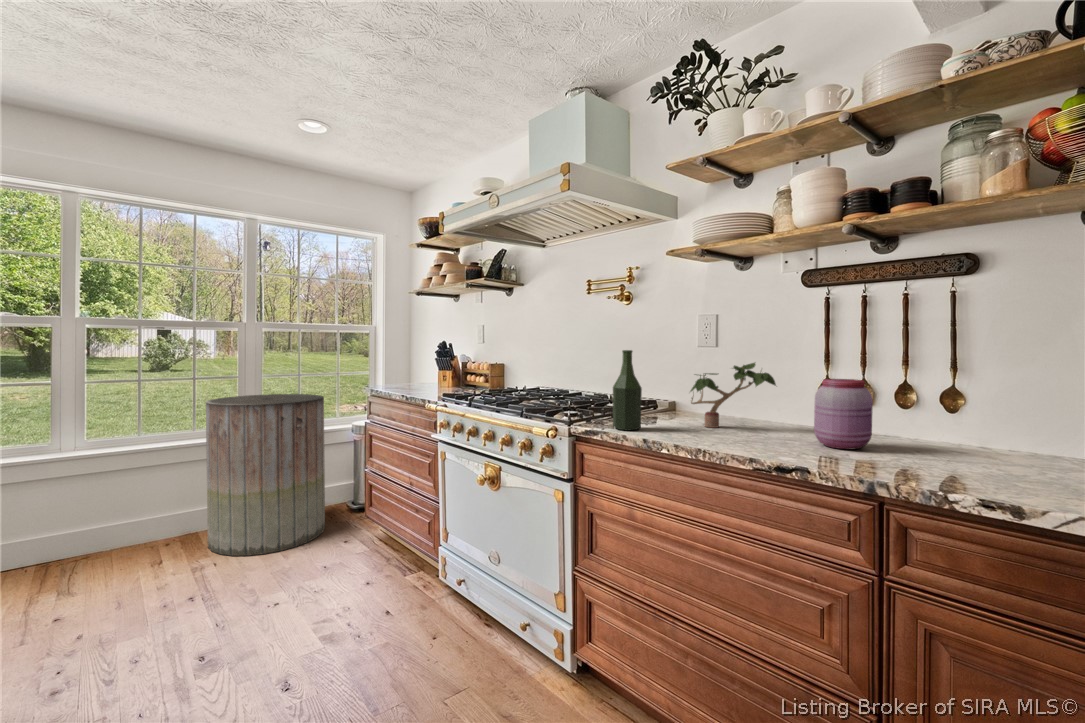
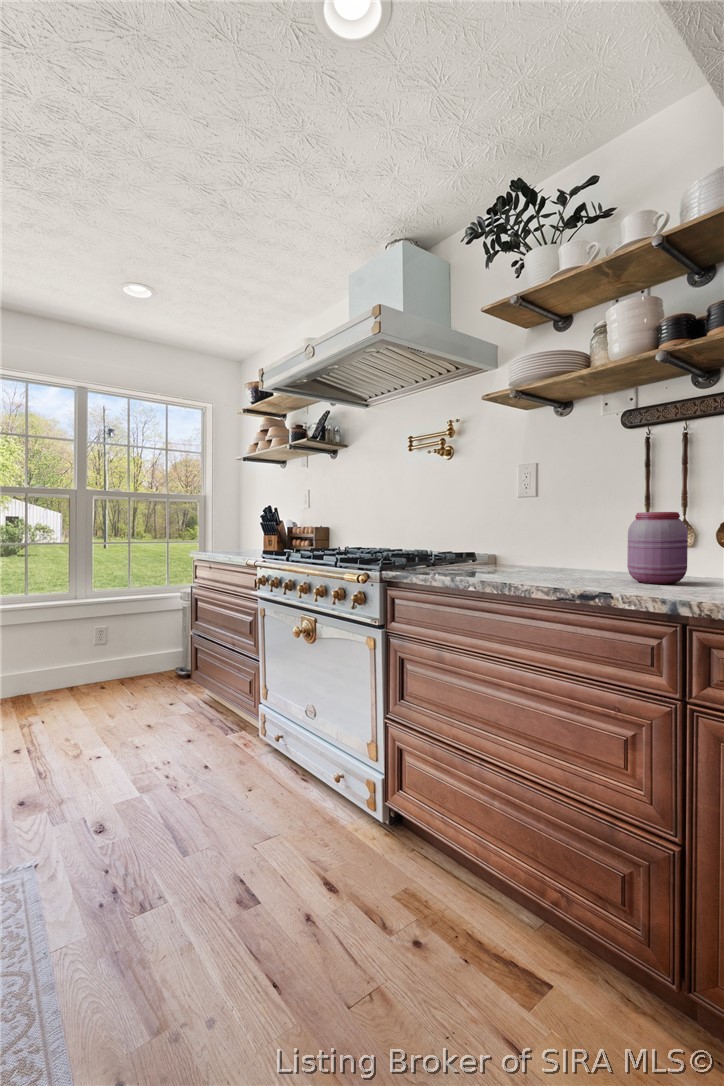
bottle: present [613,350,642,430] -> none [423,492,452,573]
potted plant: present [690,363,776,428] -> none [496,502,604,572]
trash can: present [206,394,325,556] -> none [36,559,153,714]

